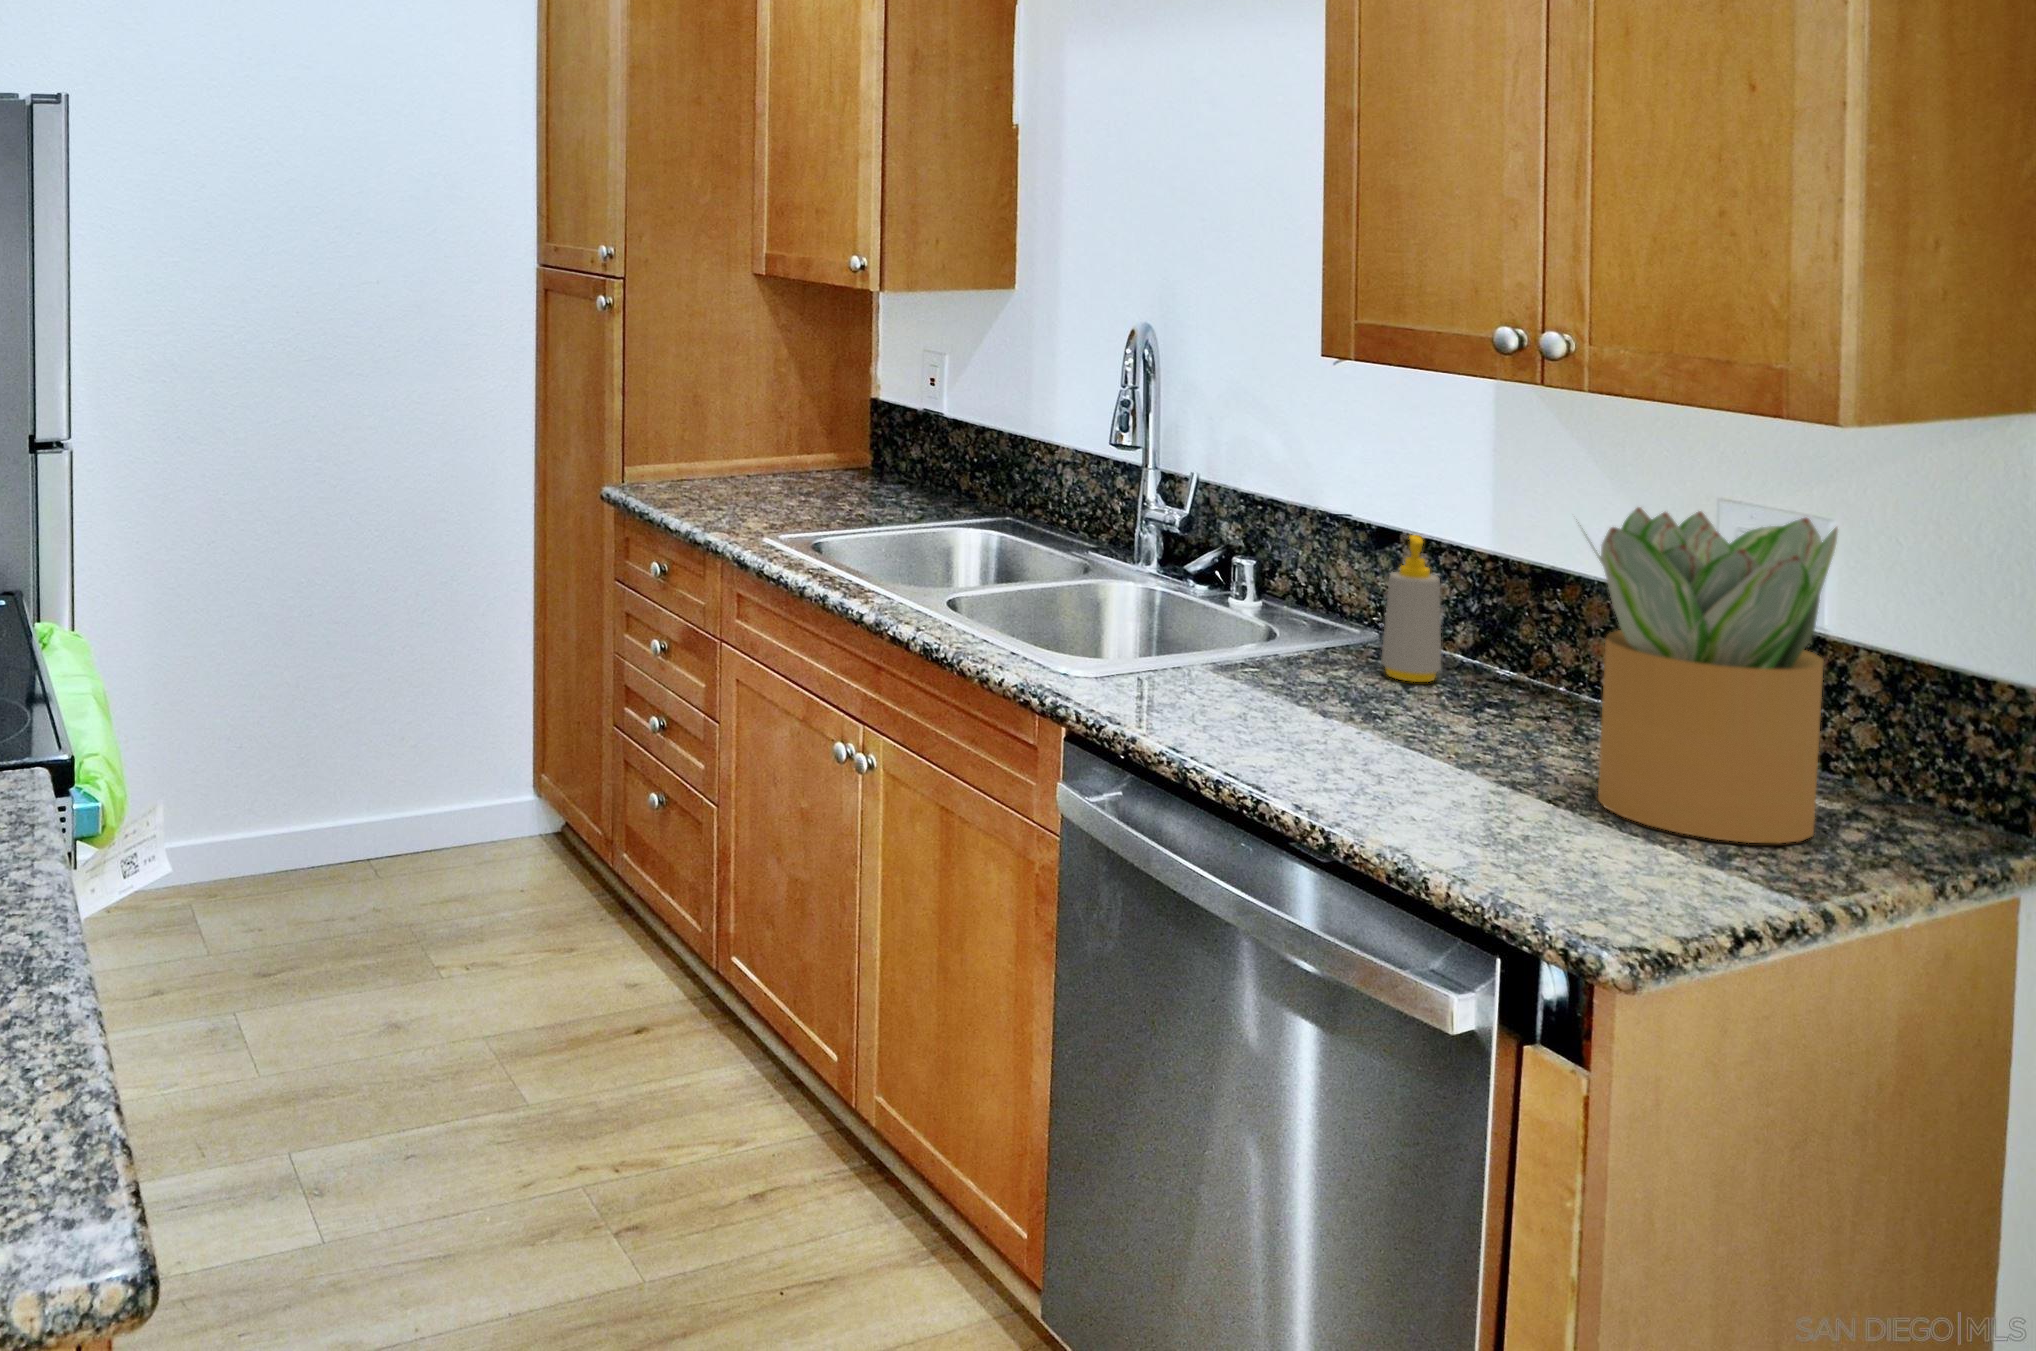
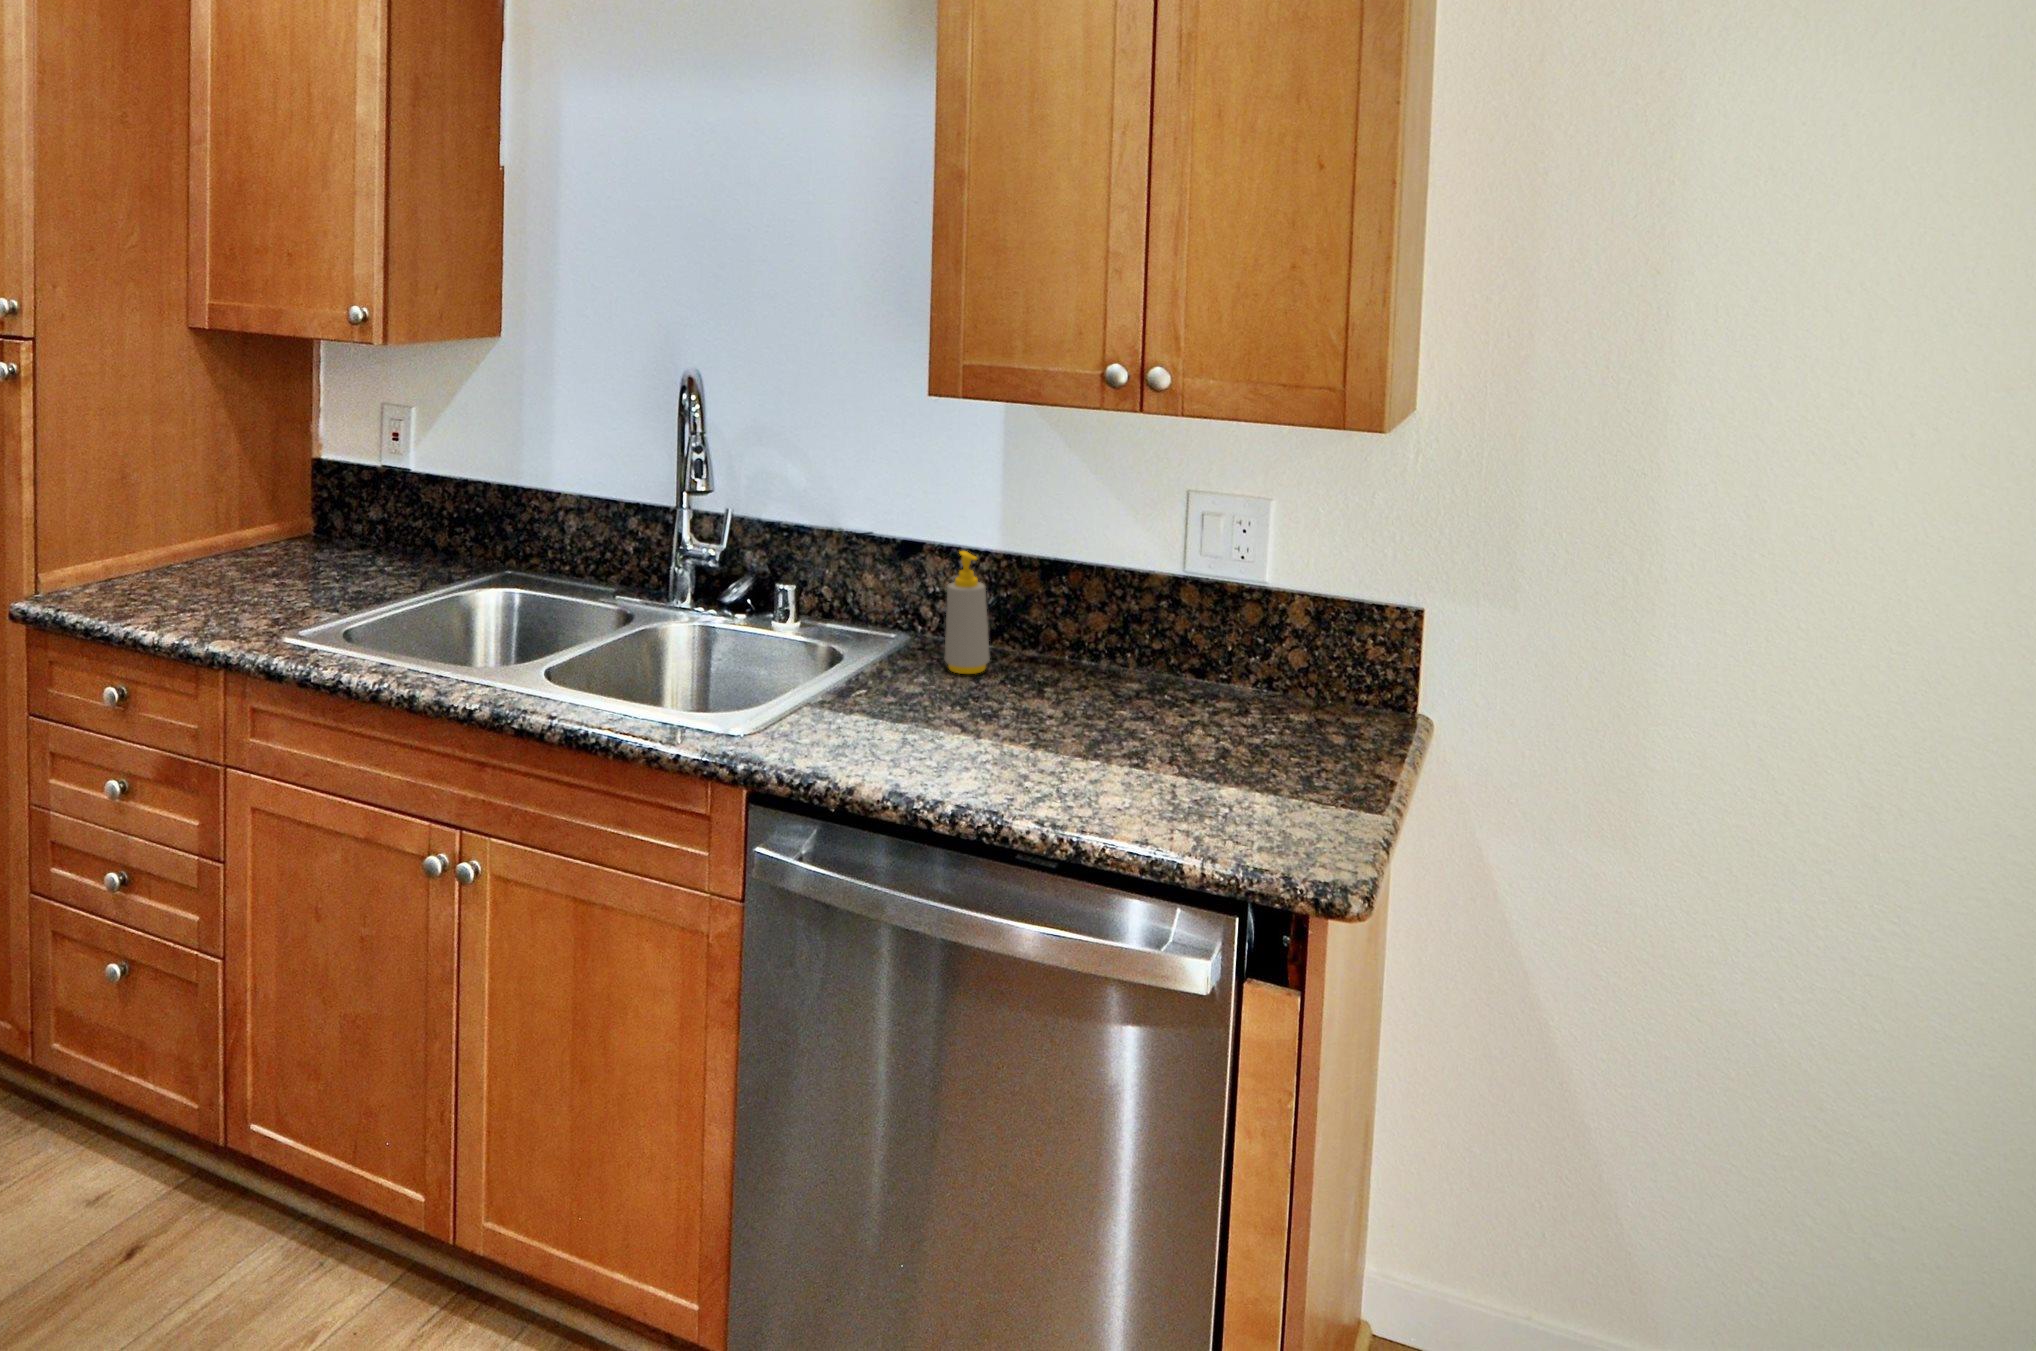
potted plant: present [1582,507,1838,843] -> none [1167,512,1337,769]

